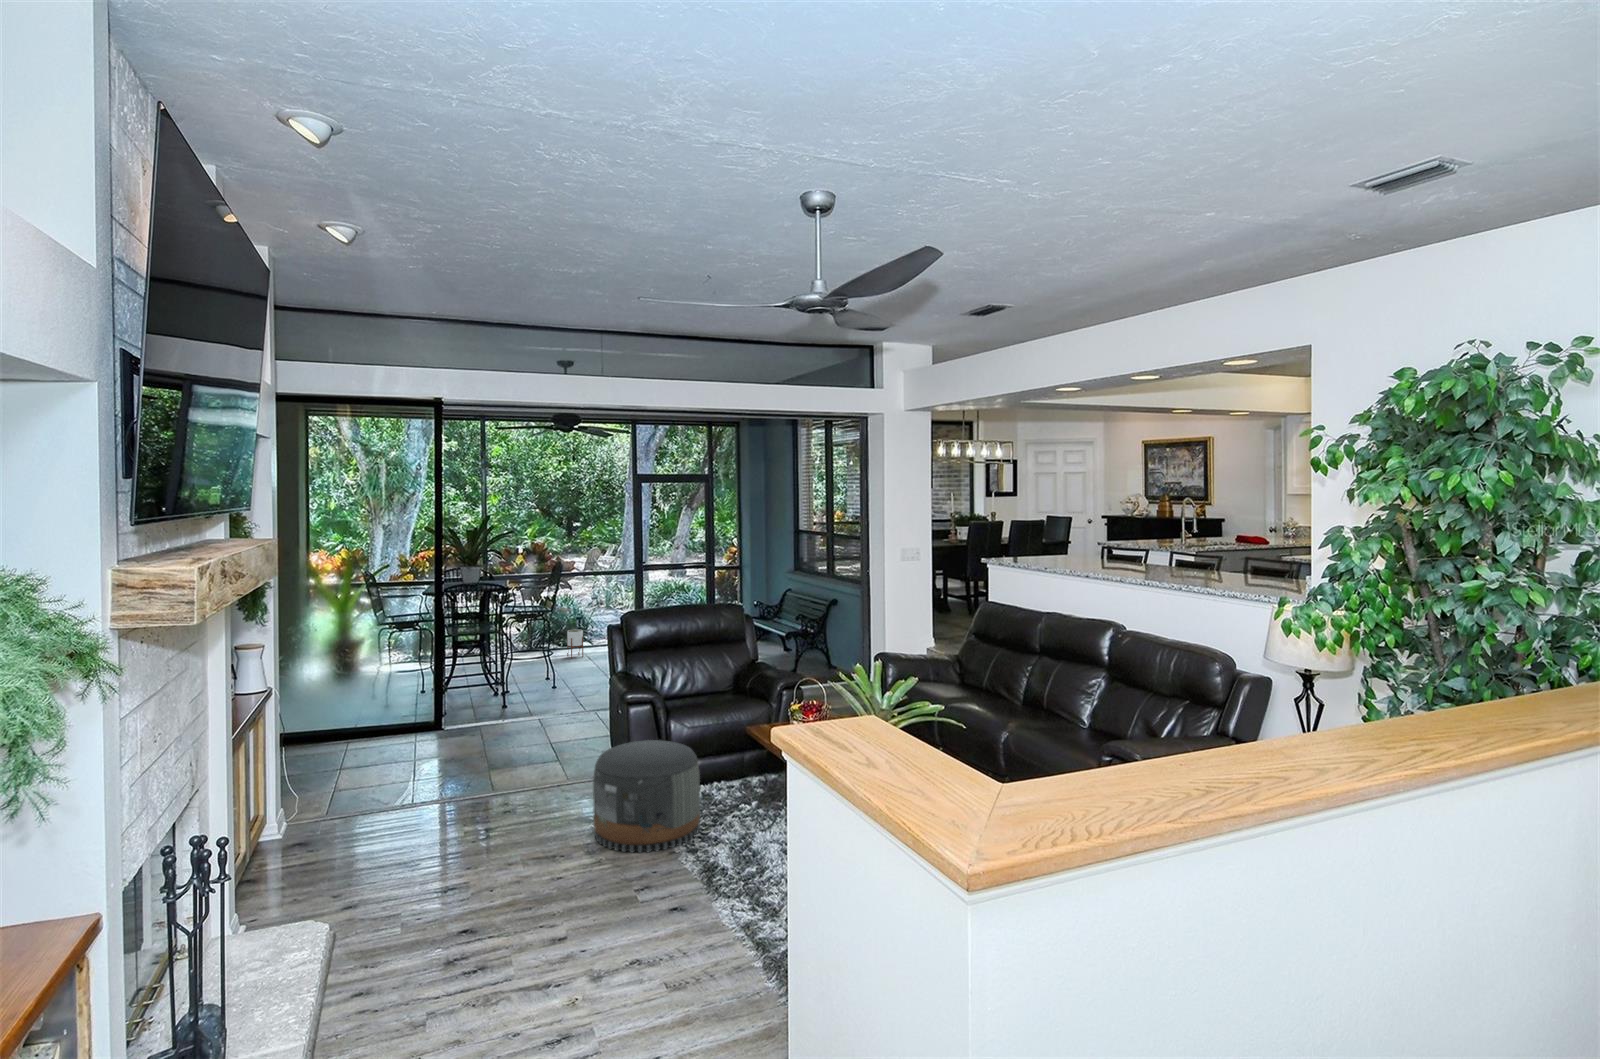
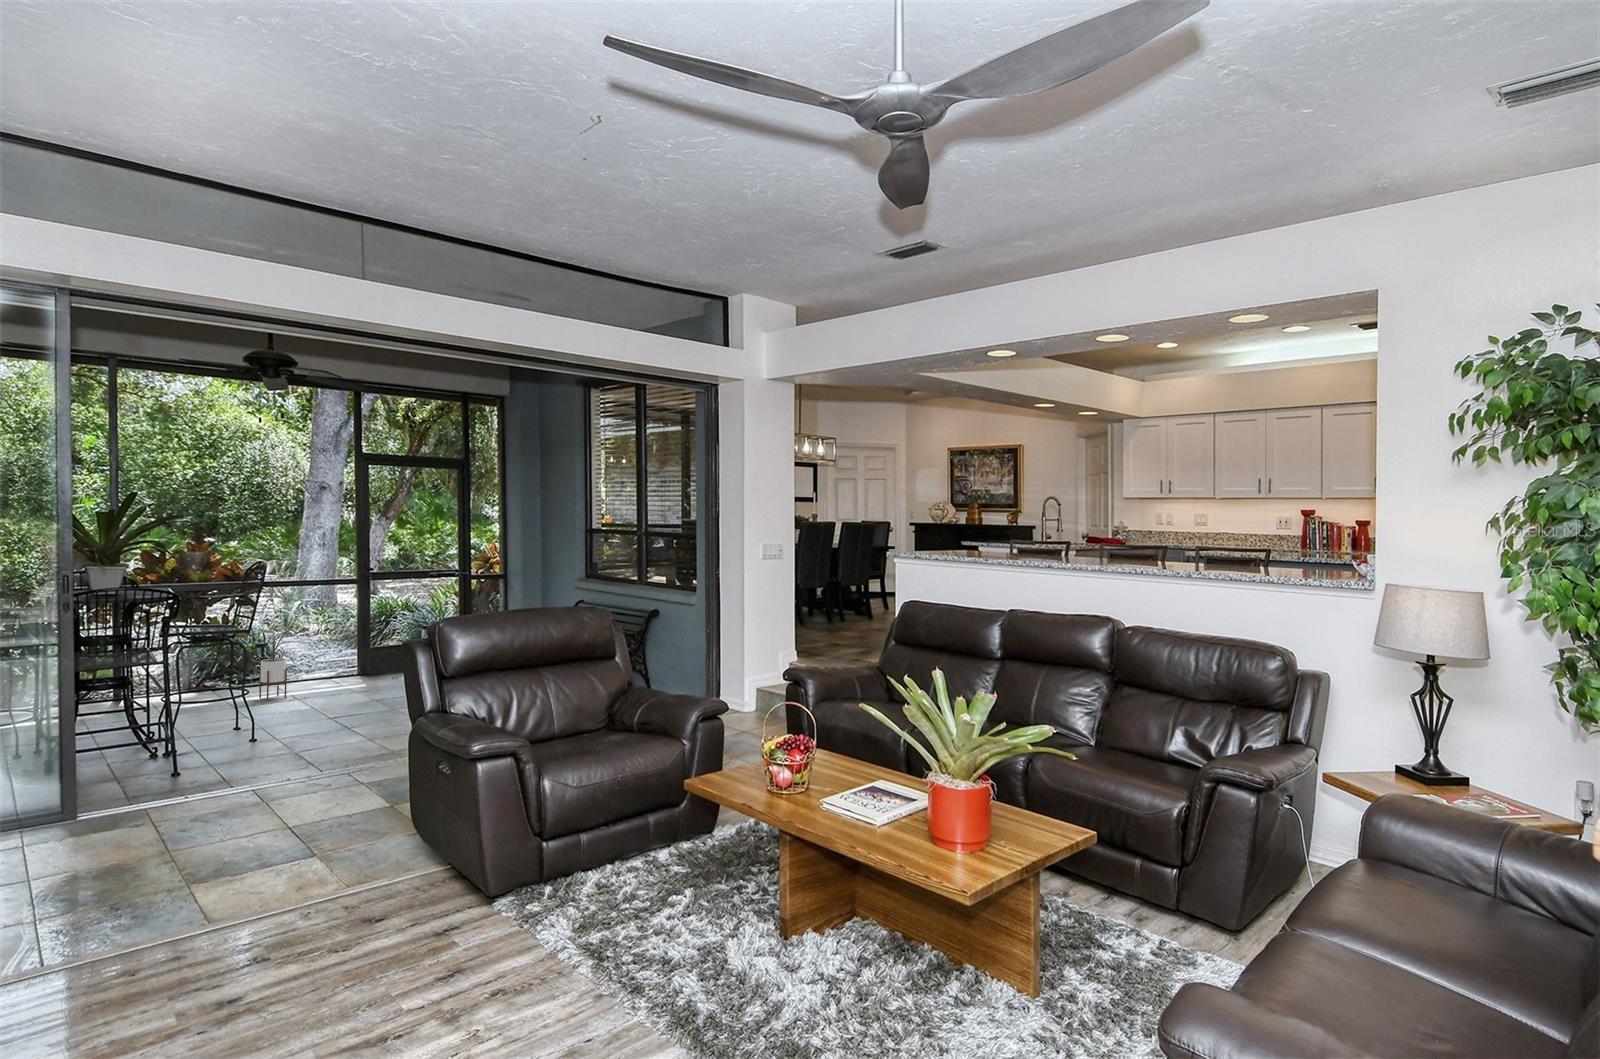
pouf: present [593,740,700,853] -> none [443,804,632,1009]

